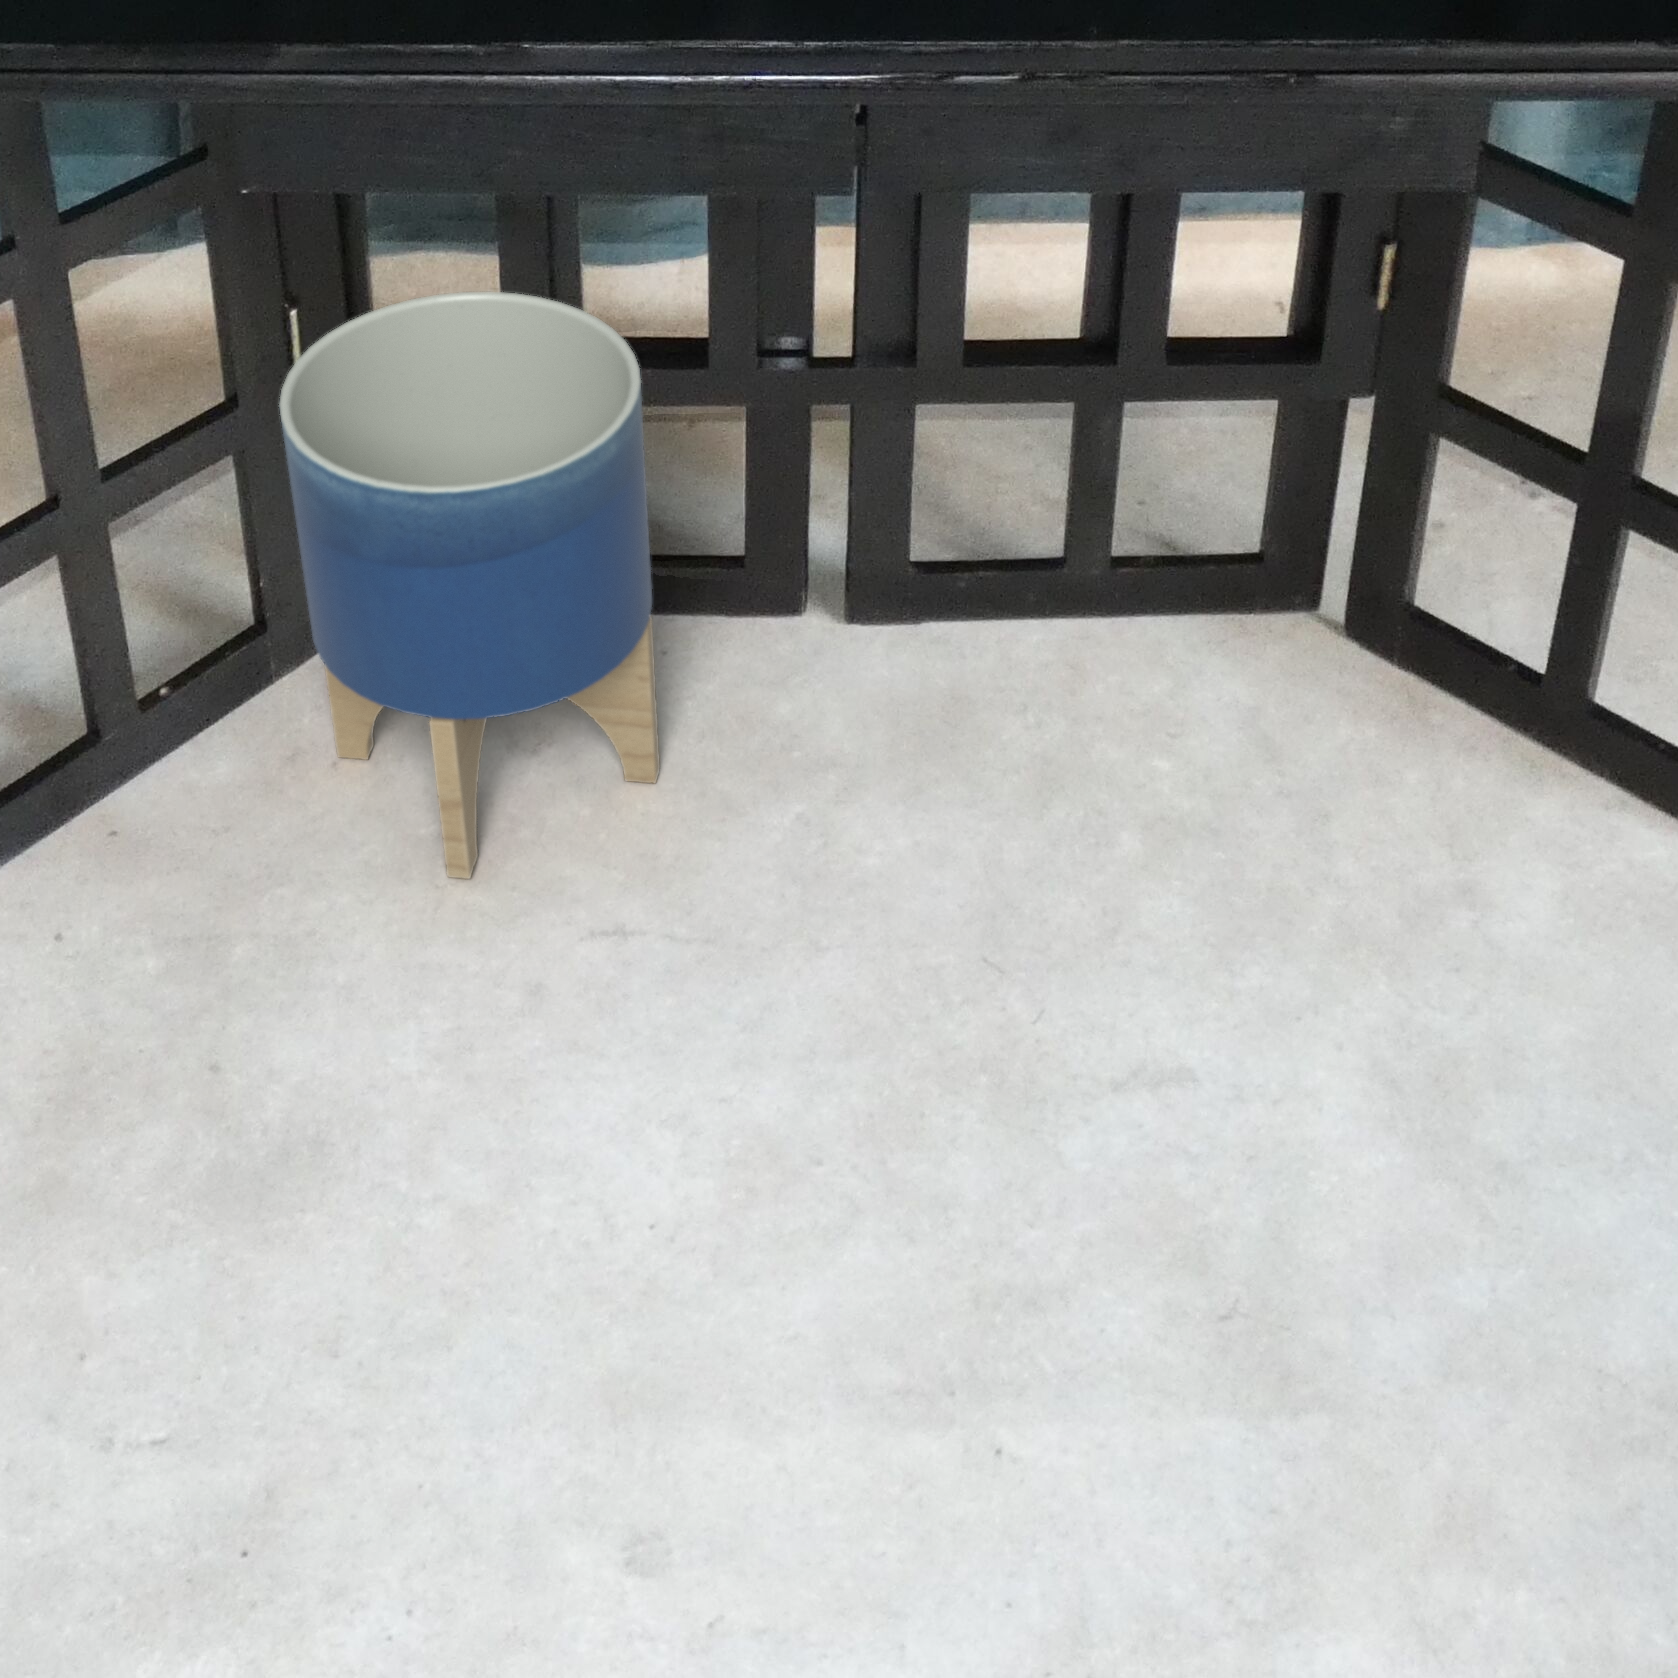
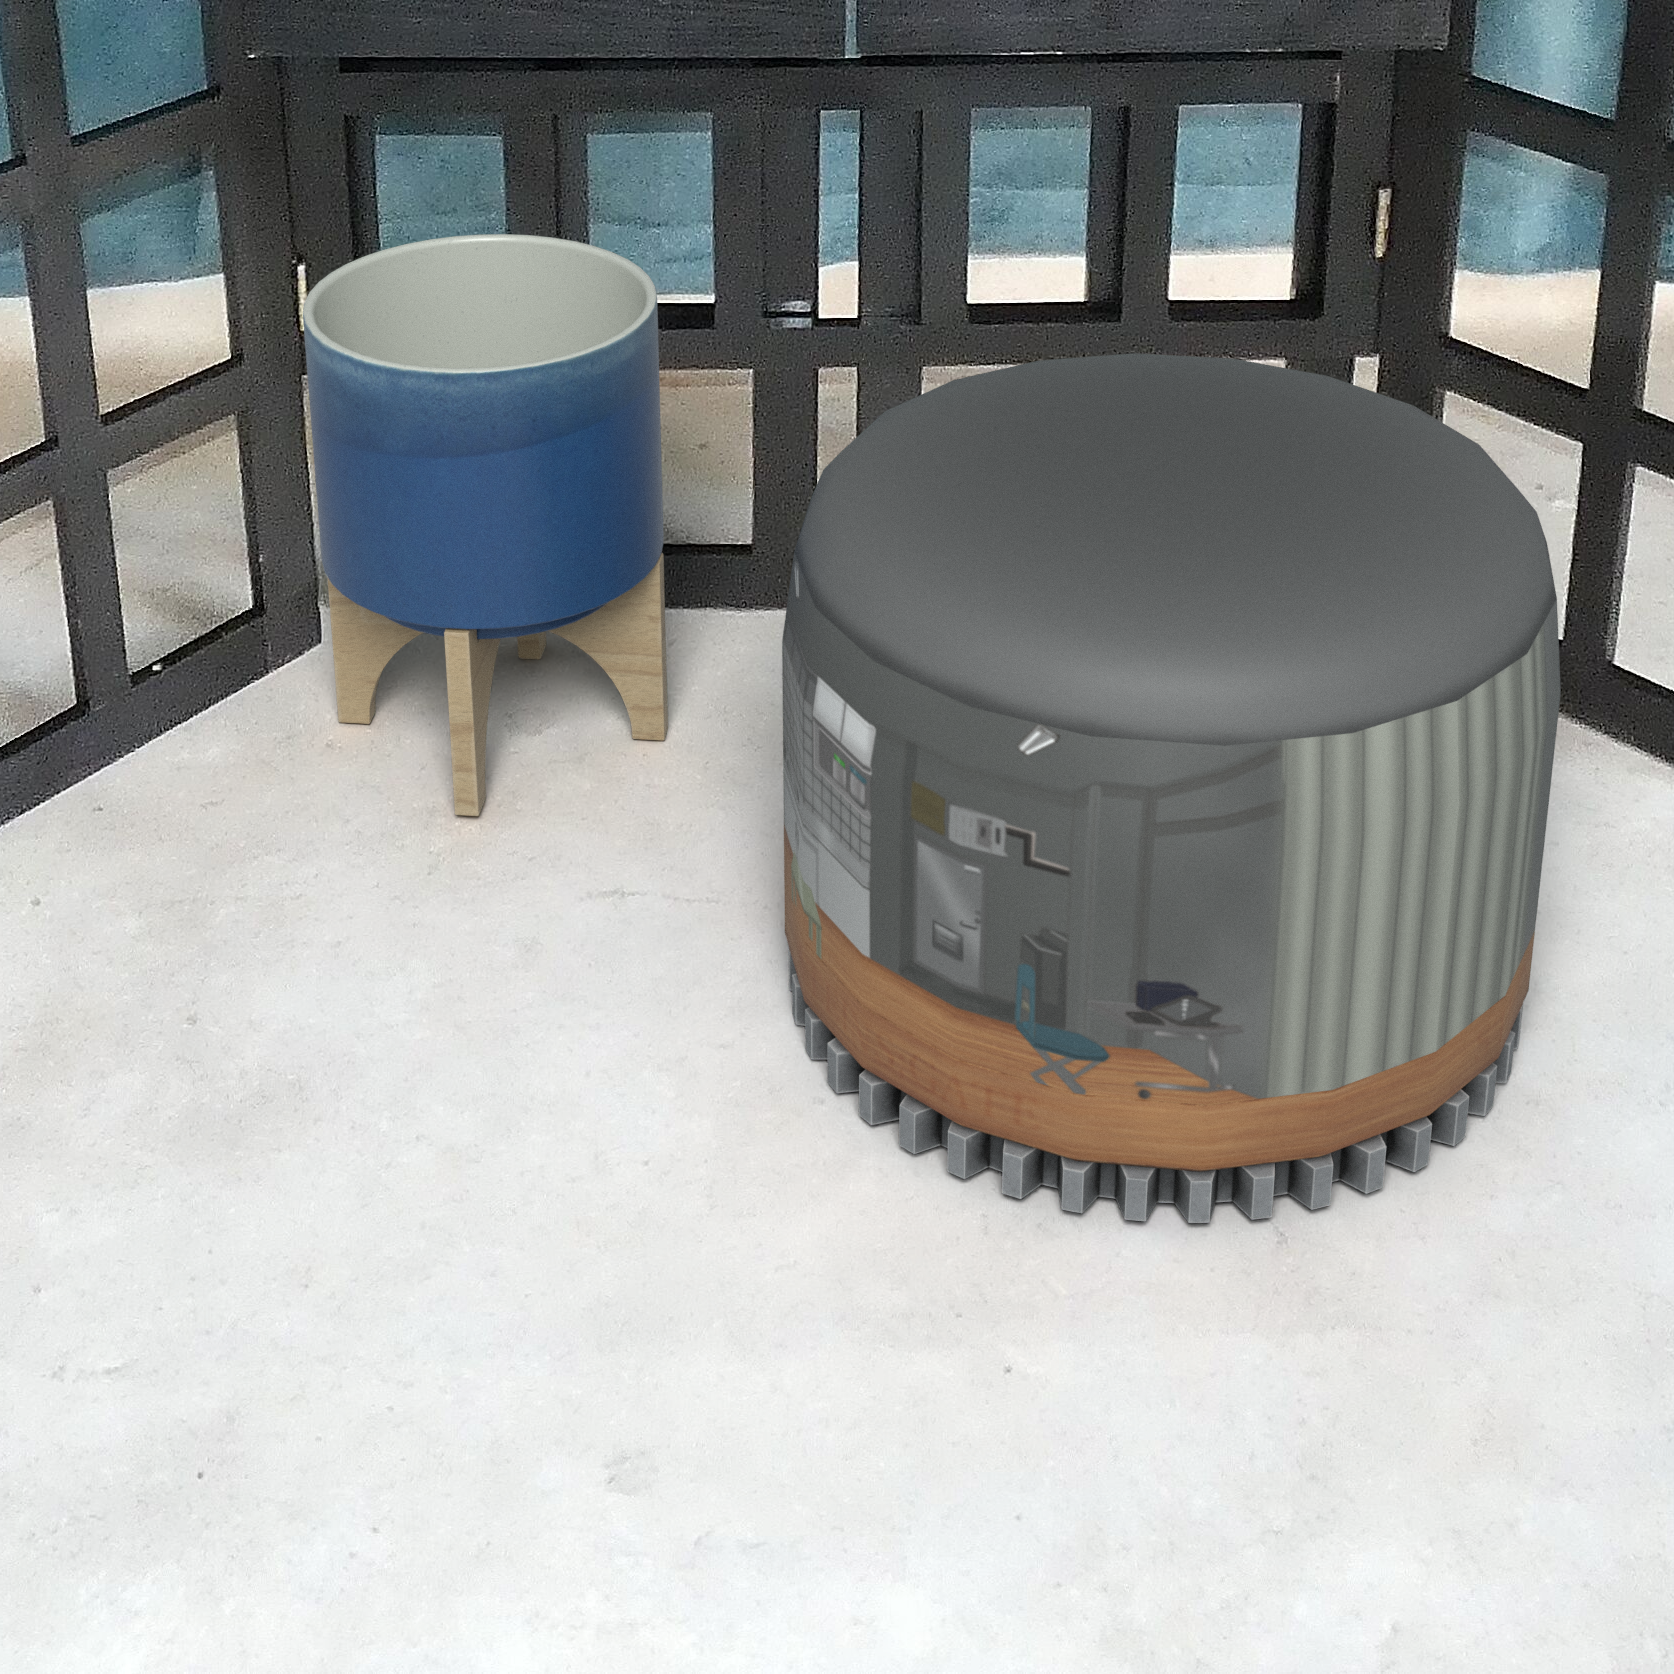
pouf: none [758,470,1552,1407] -> present [782,353,1561,1223]

